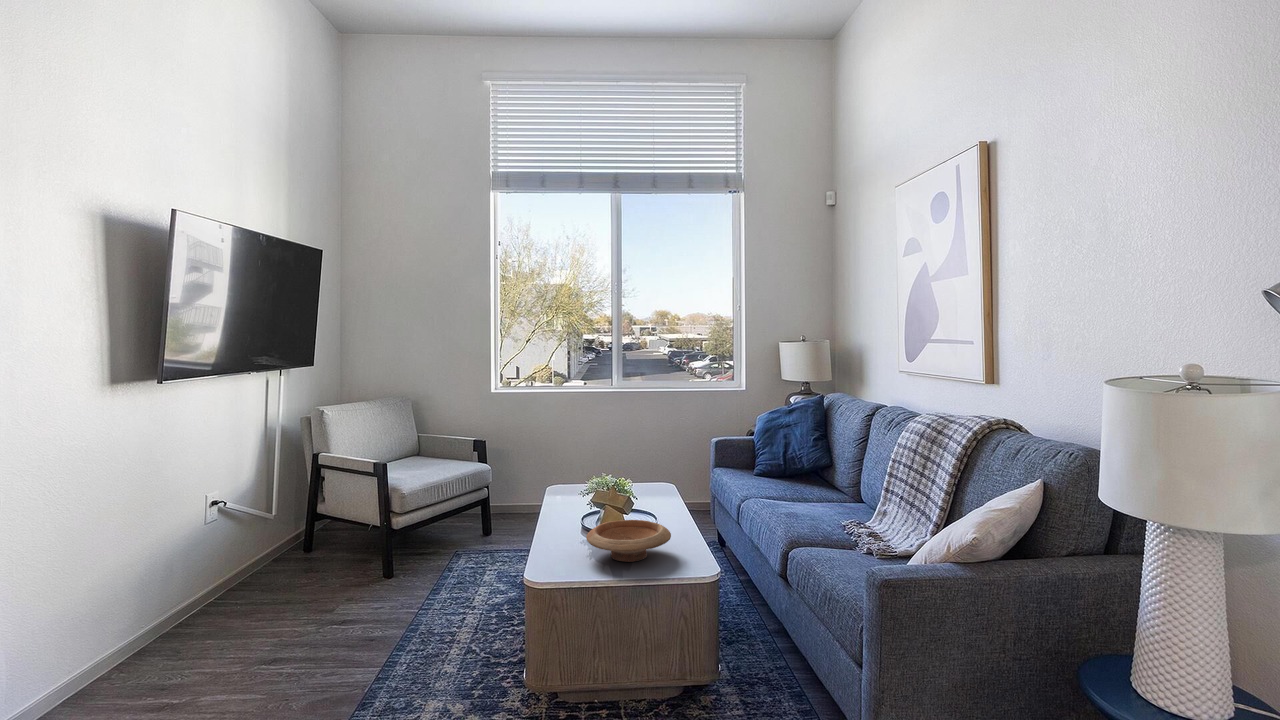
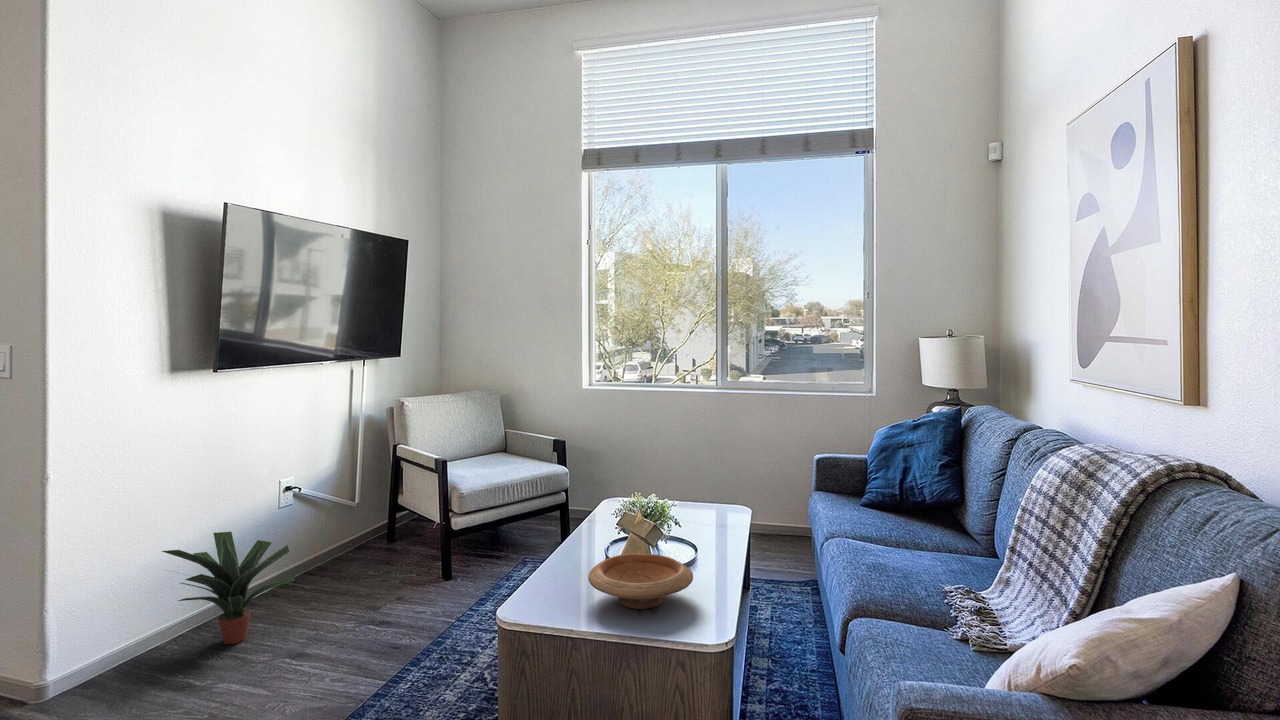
potted plant: none [121,548,258,659] -> present [162,532,295,644]

